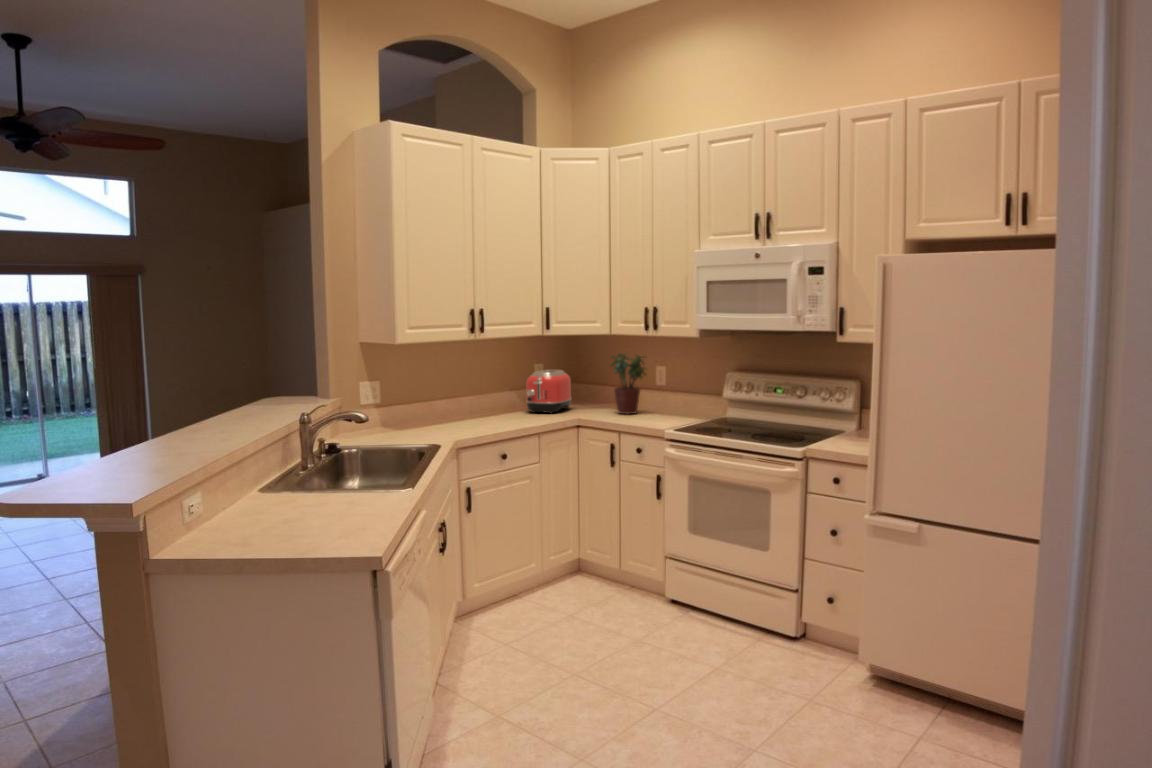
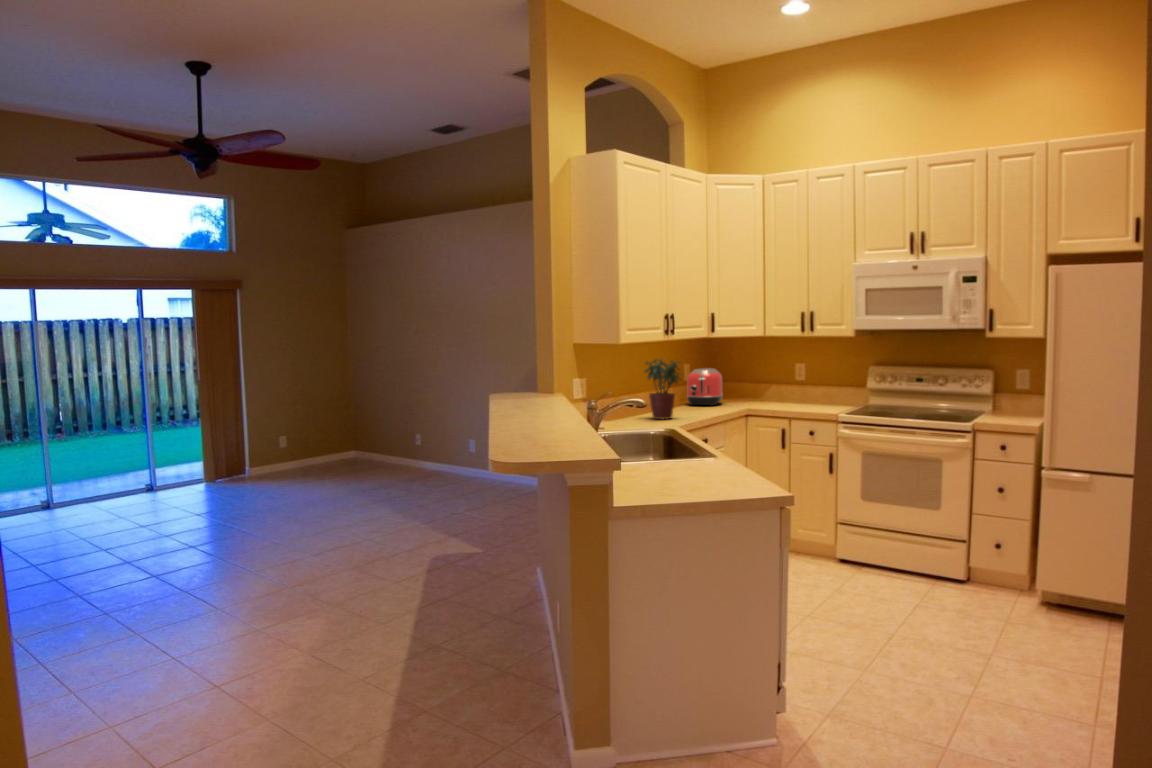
potted plant: present [611,353,646,414] -> present [645,359,680,419]

